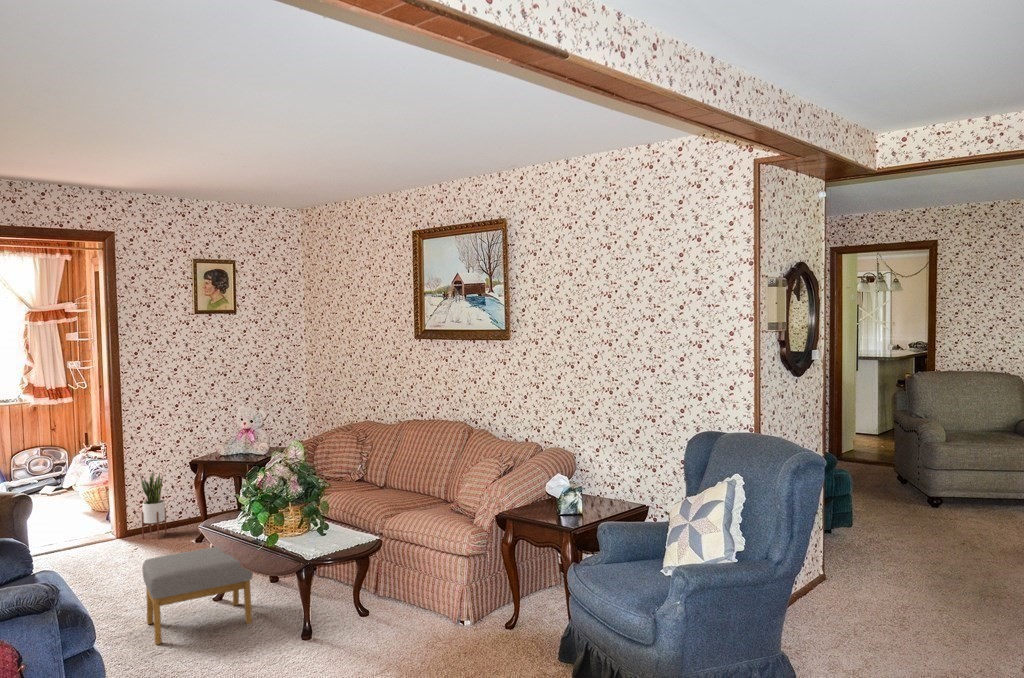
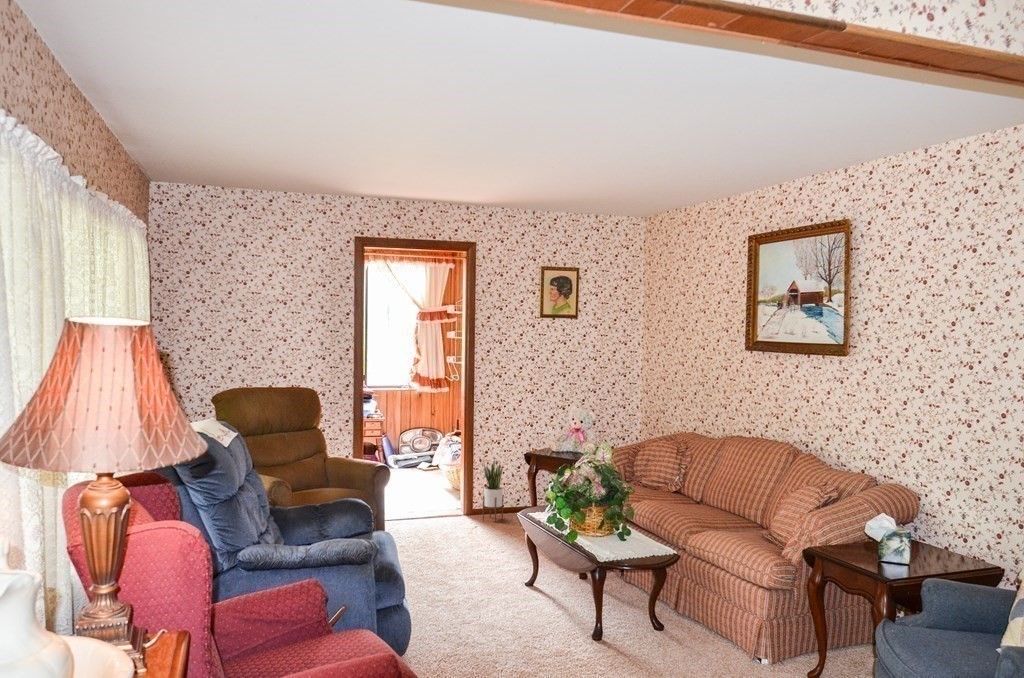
footstool: present [142,547,253,645] -> none [464,534,555,613]

